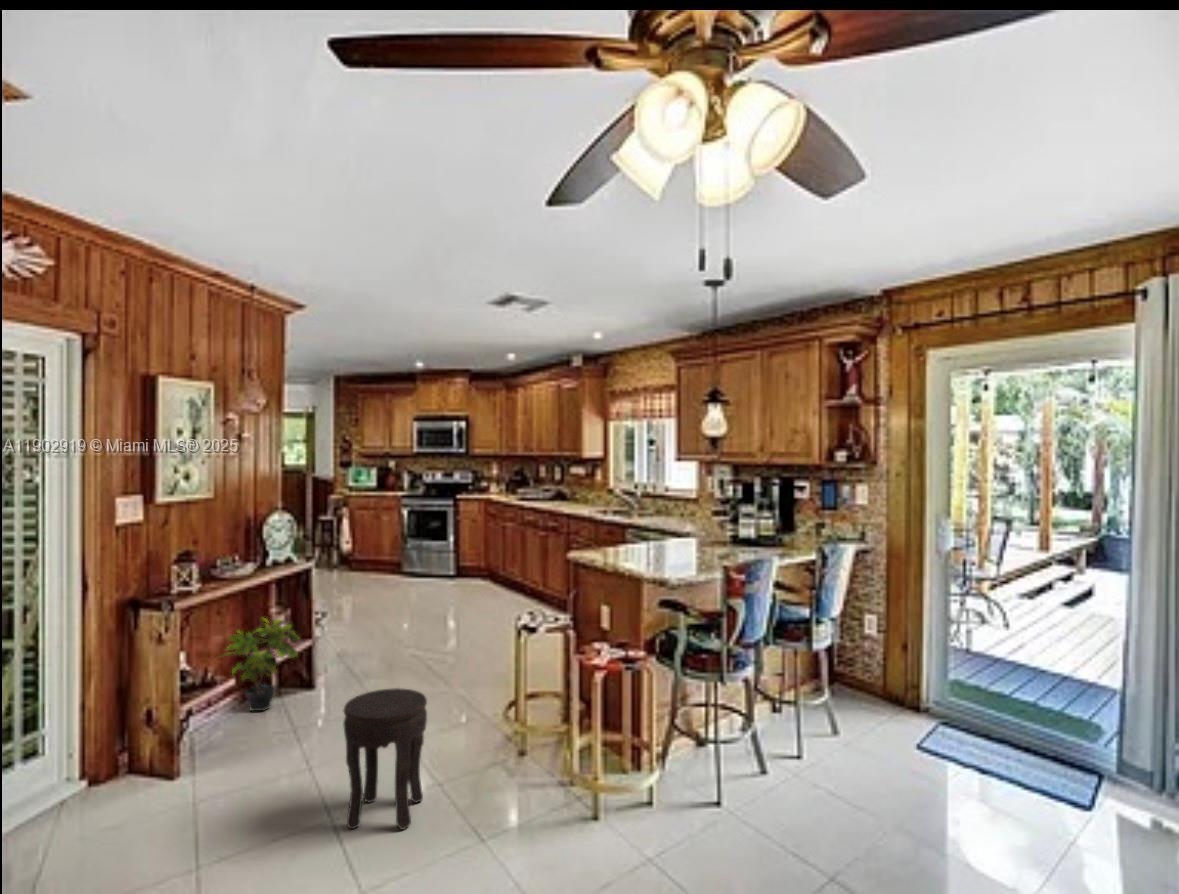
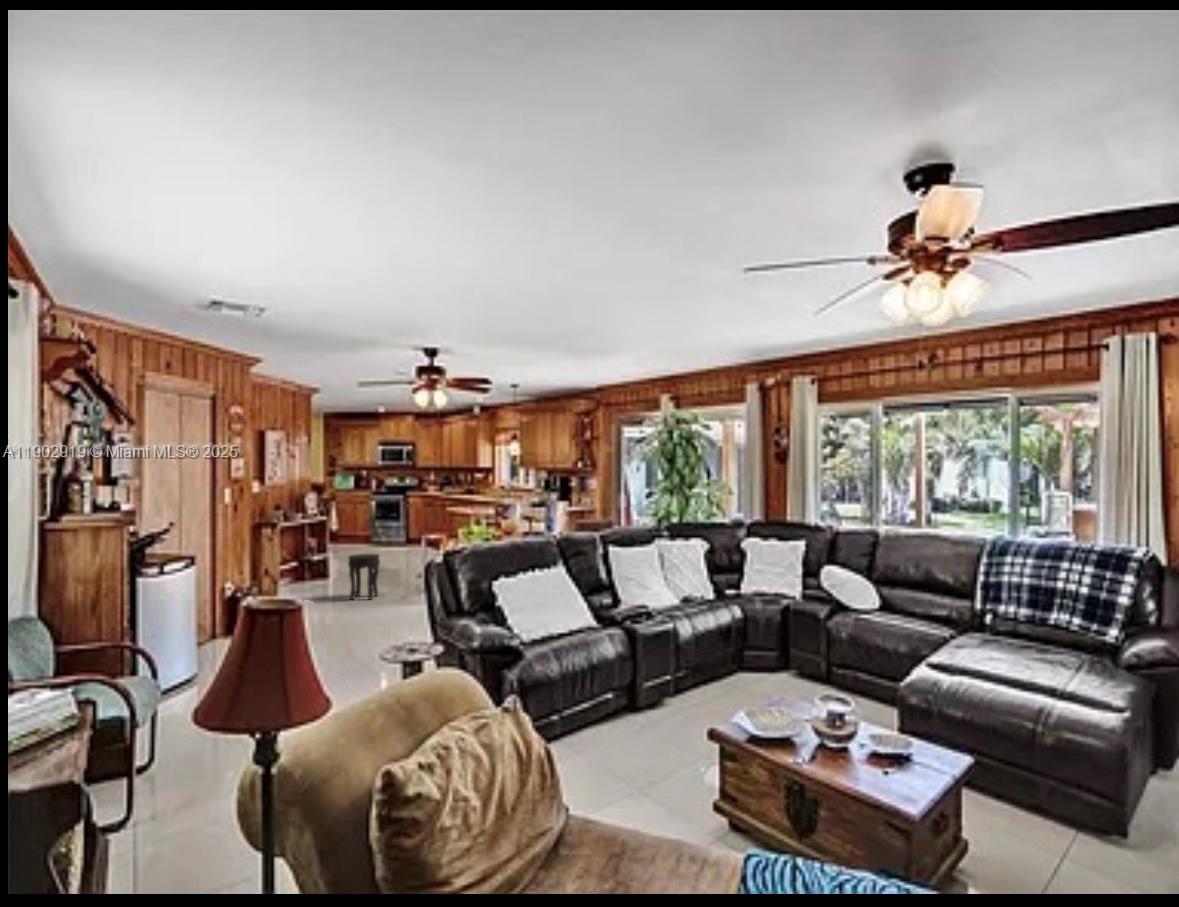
potted plant: present [220,619,299,711] -> none [286,539,323,581]

